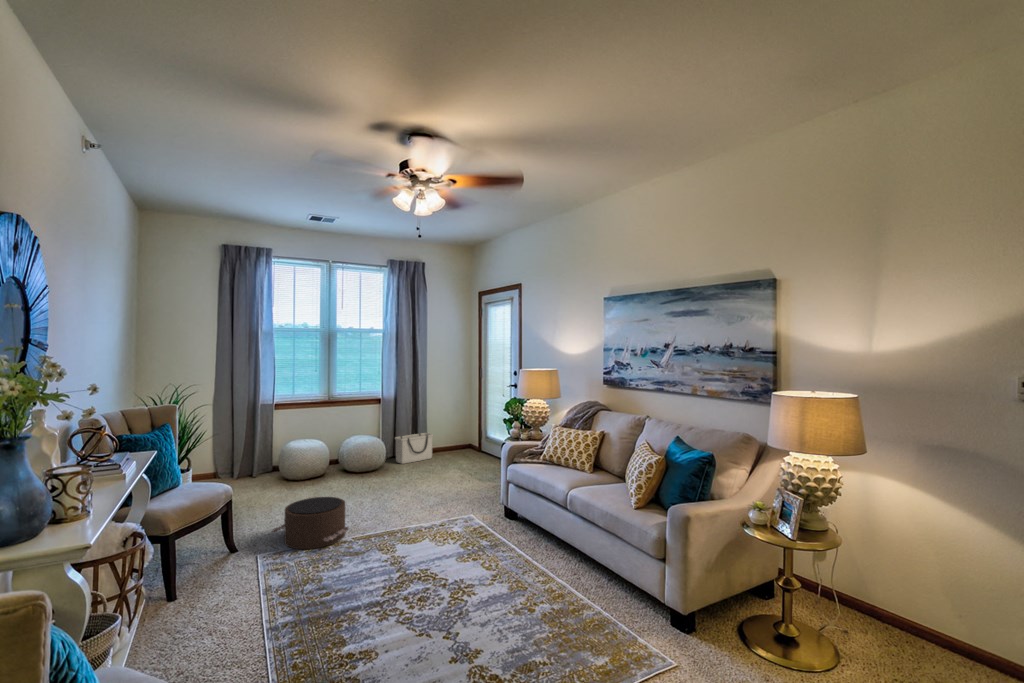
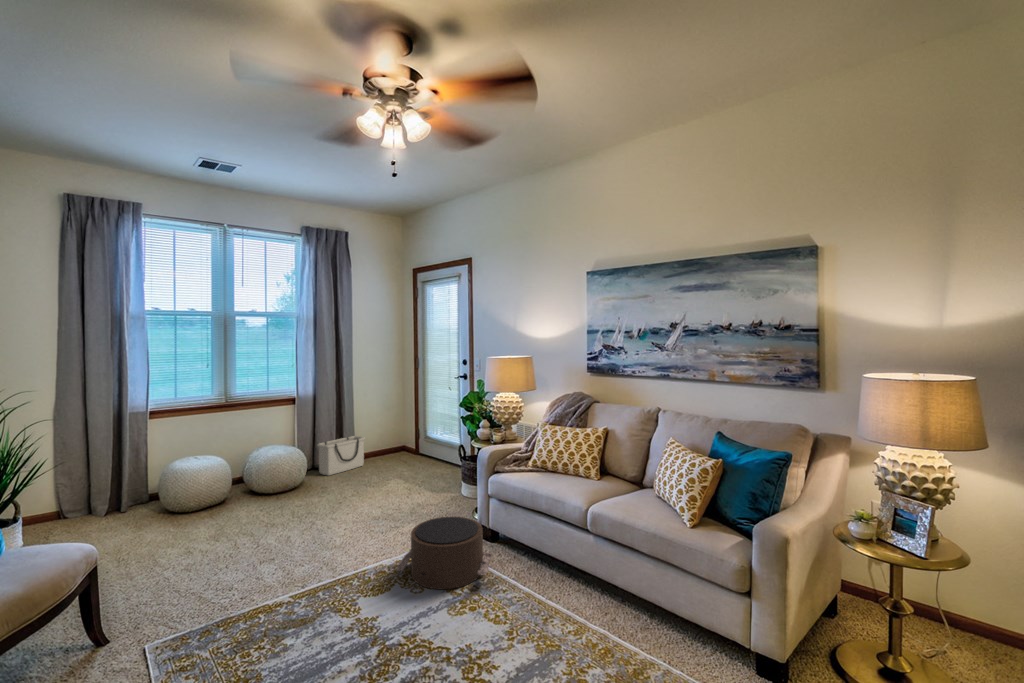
pouf: present [272,497,348,549] -> present [397,517,491,589]

